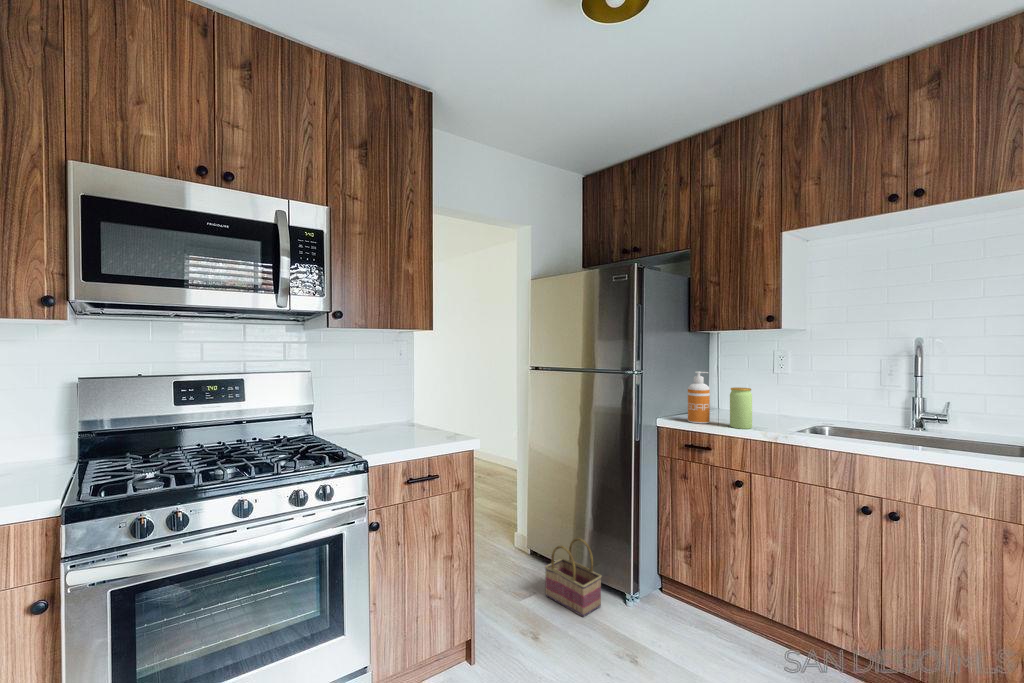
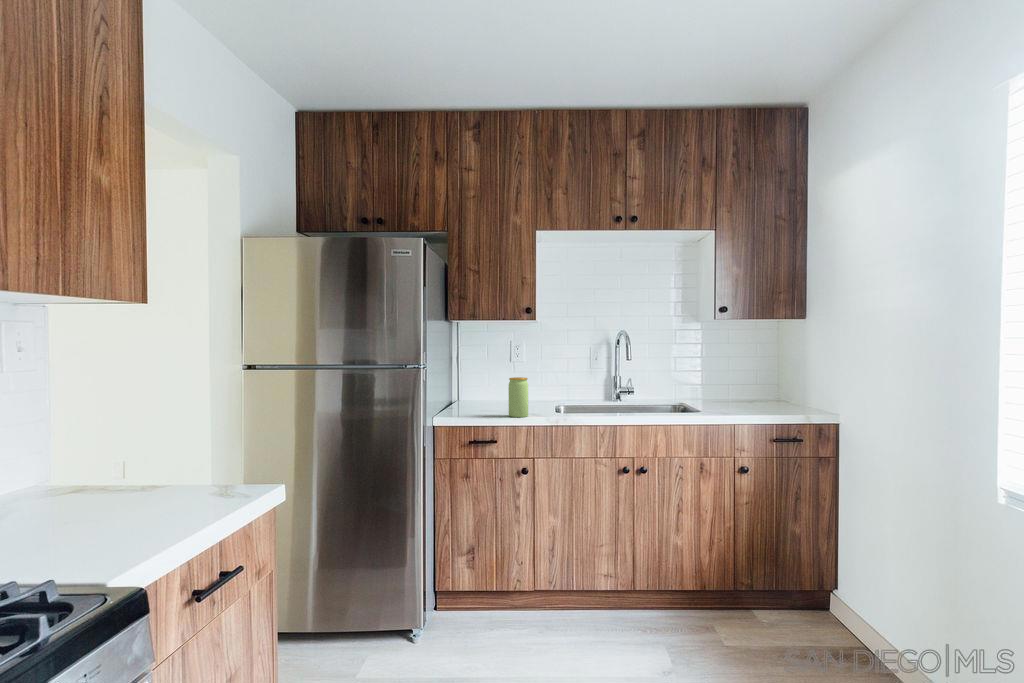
soap dispenser: present [688,371,710,424] -> none [466,364,487,418]
basket: present [545,538,602,617] -> none [320,578,394,668]

